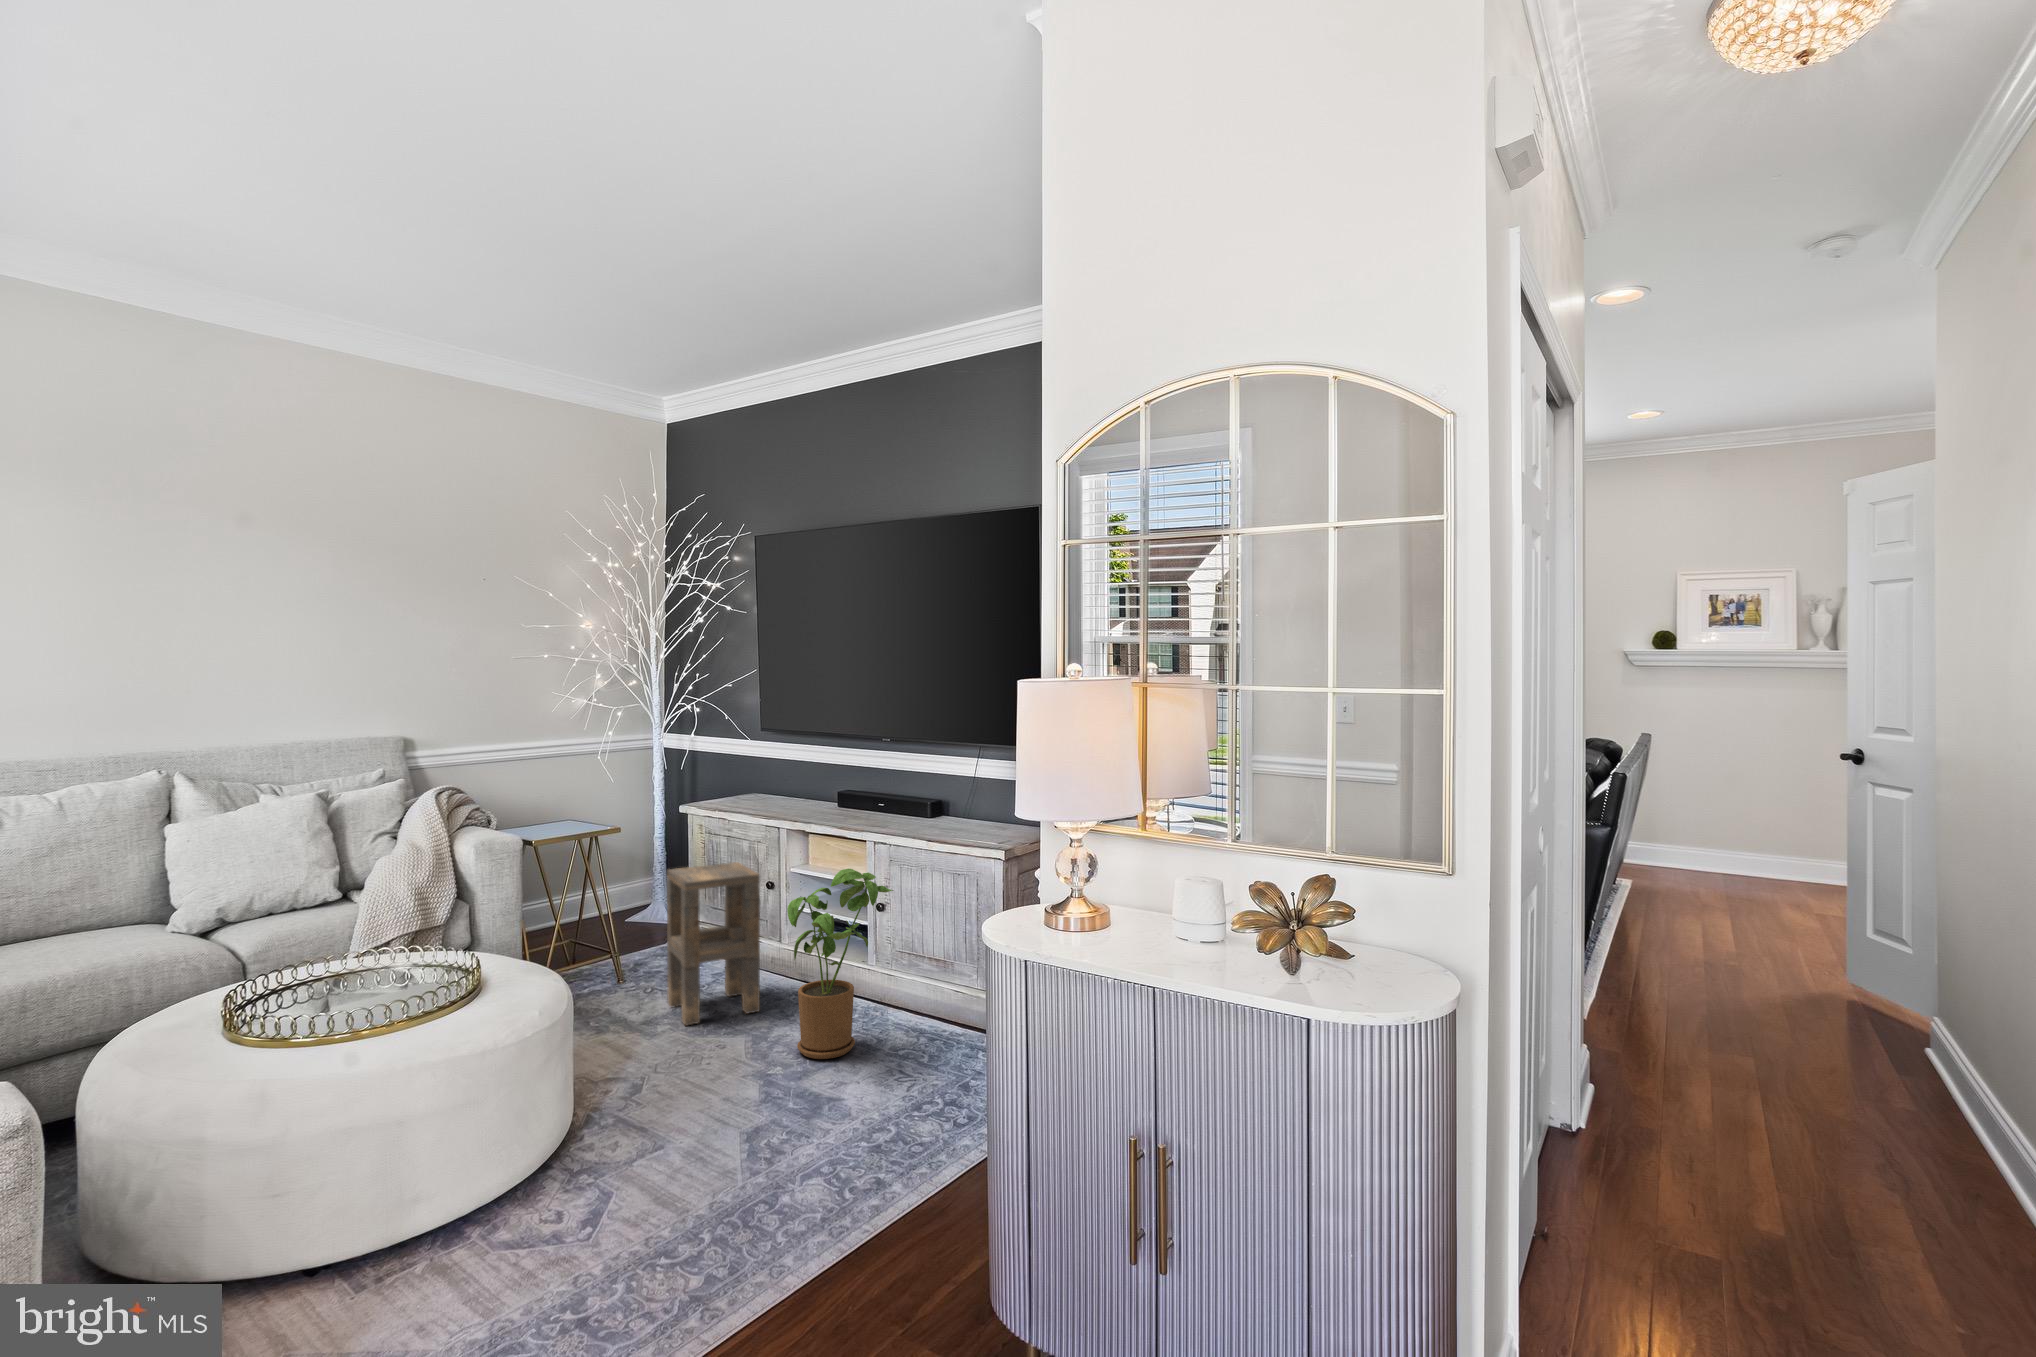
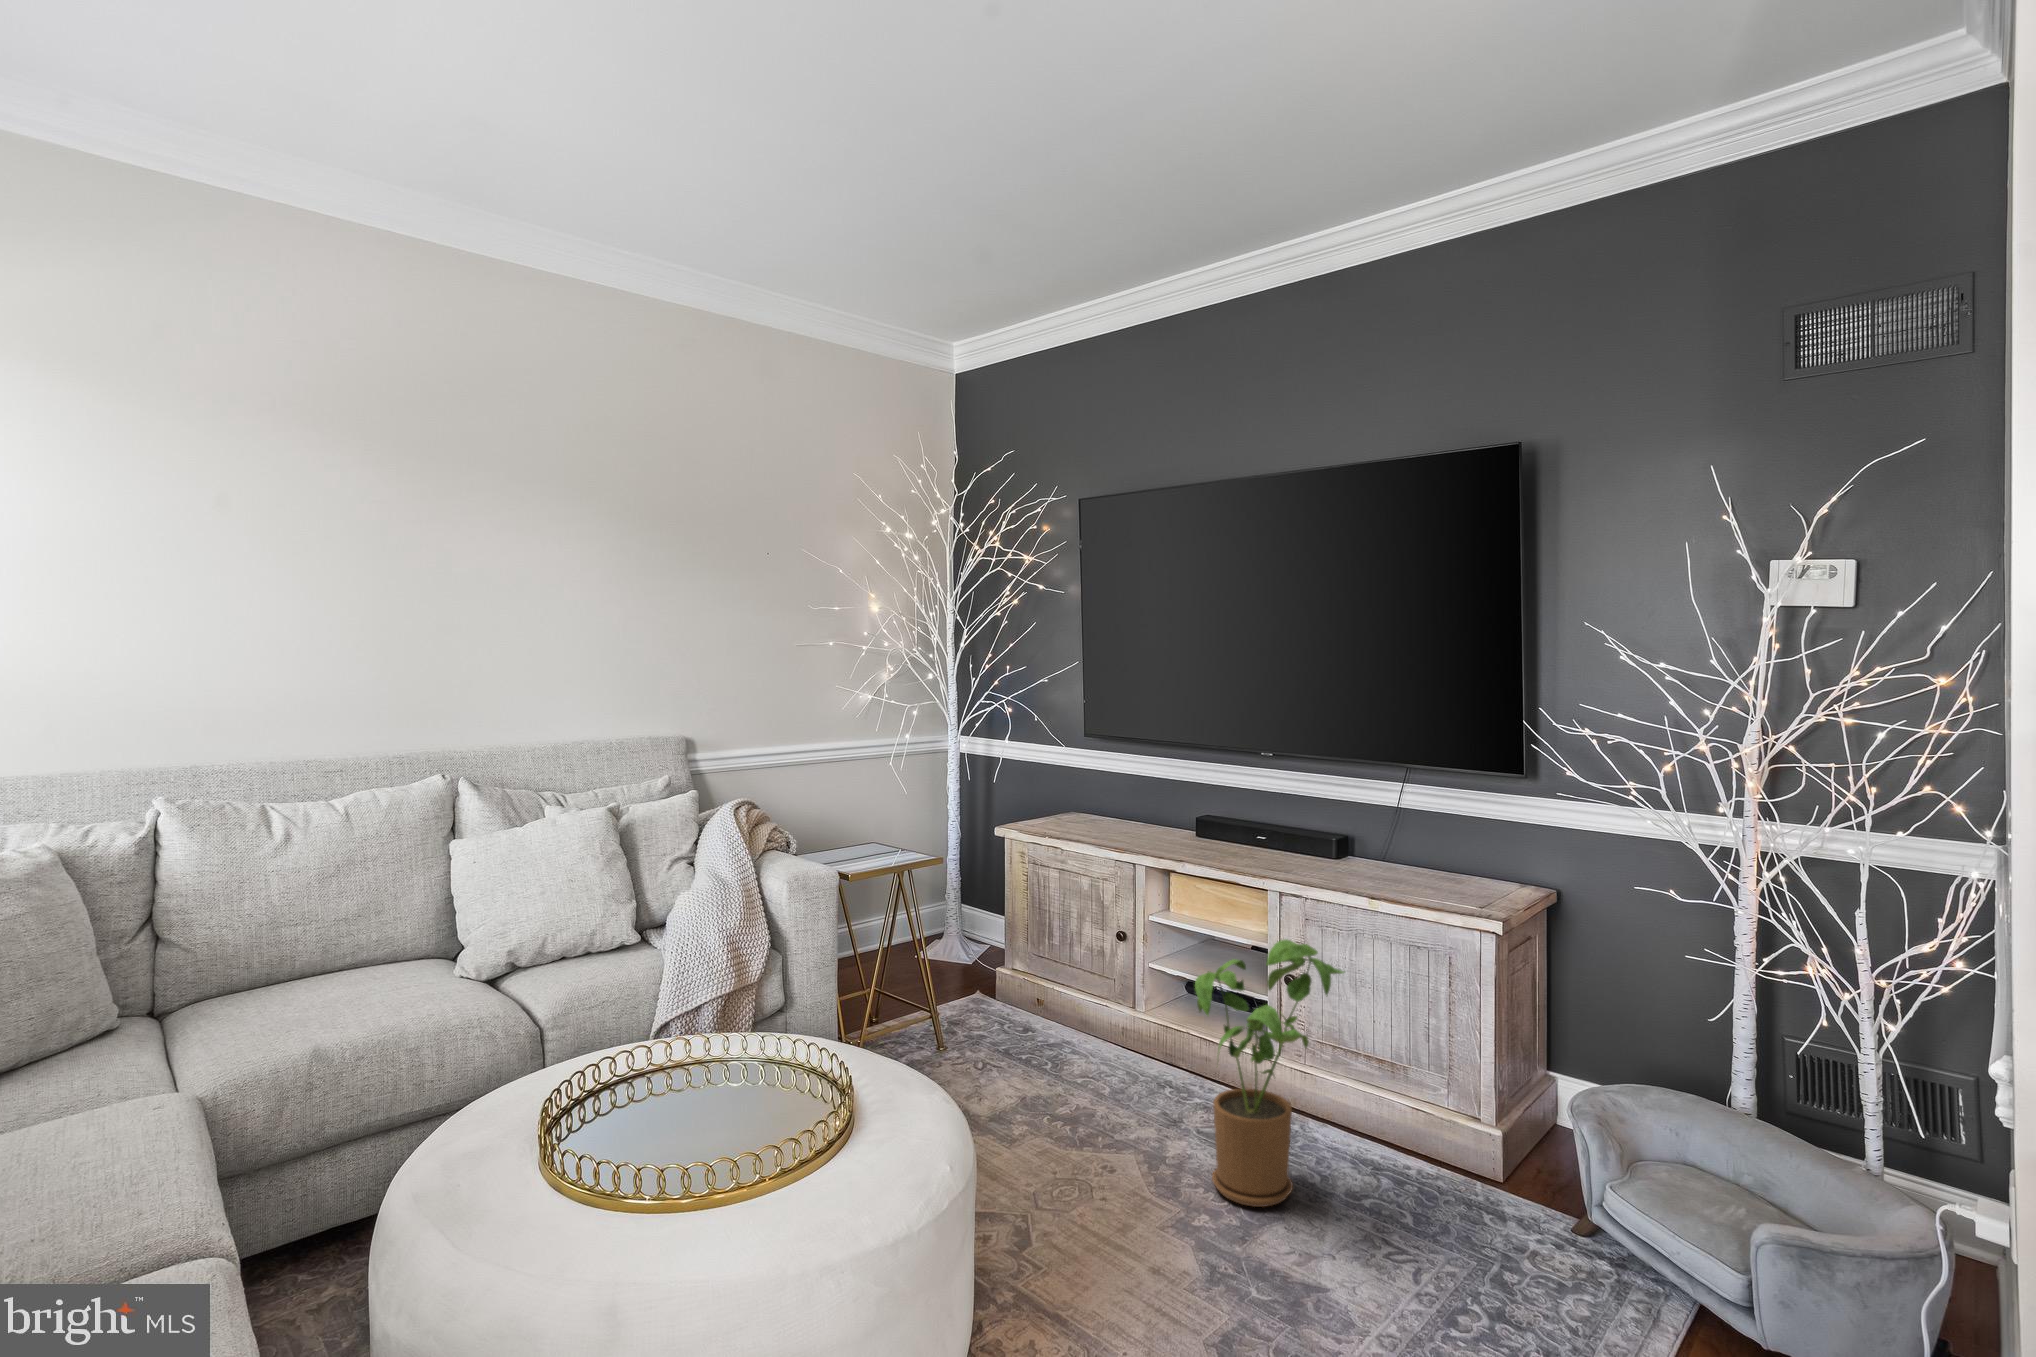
side table: present [667,862,760,1025] -> none [1010,909,1135,1129]

